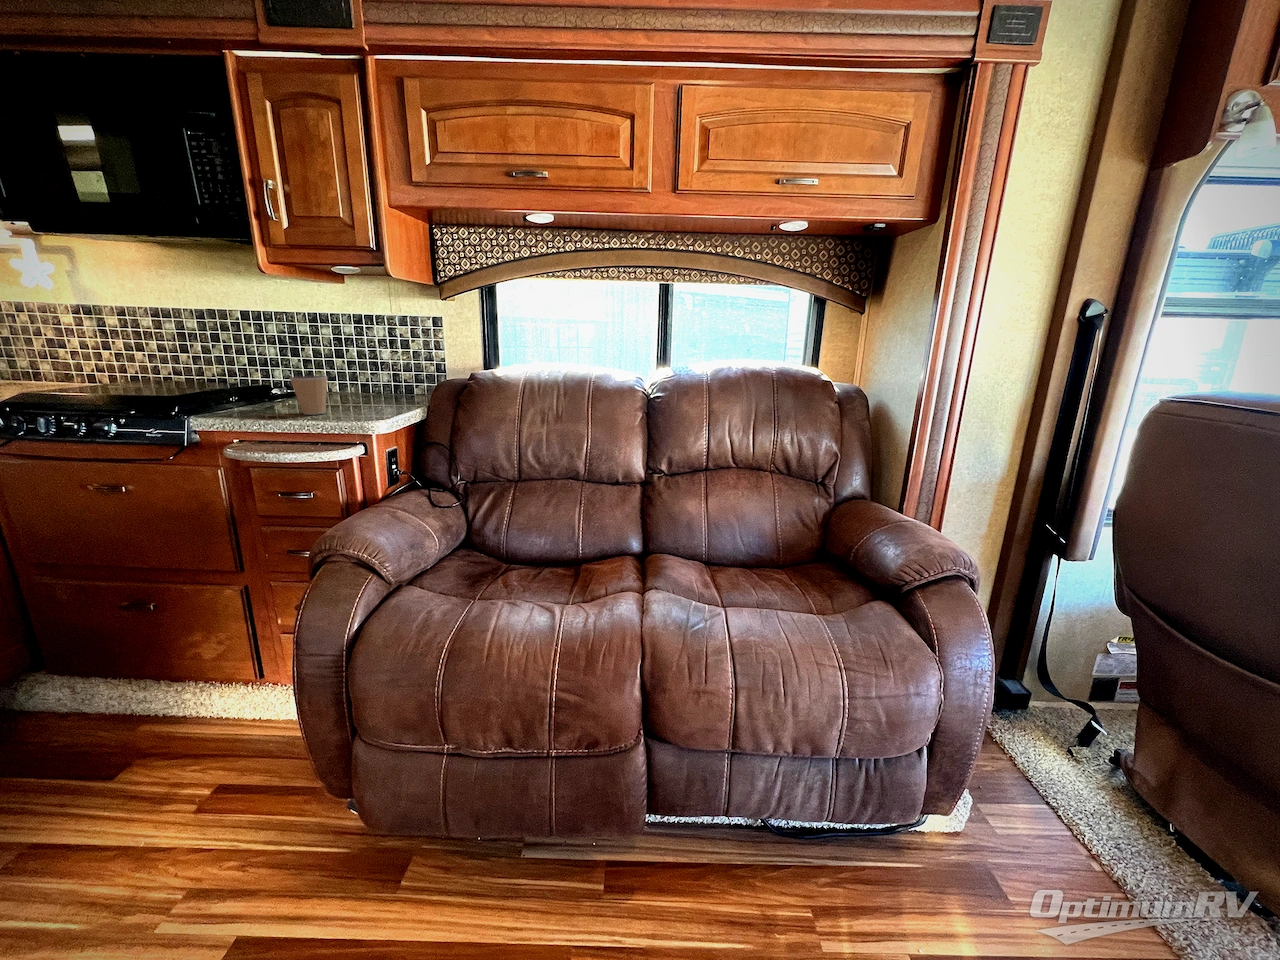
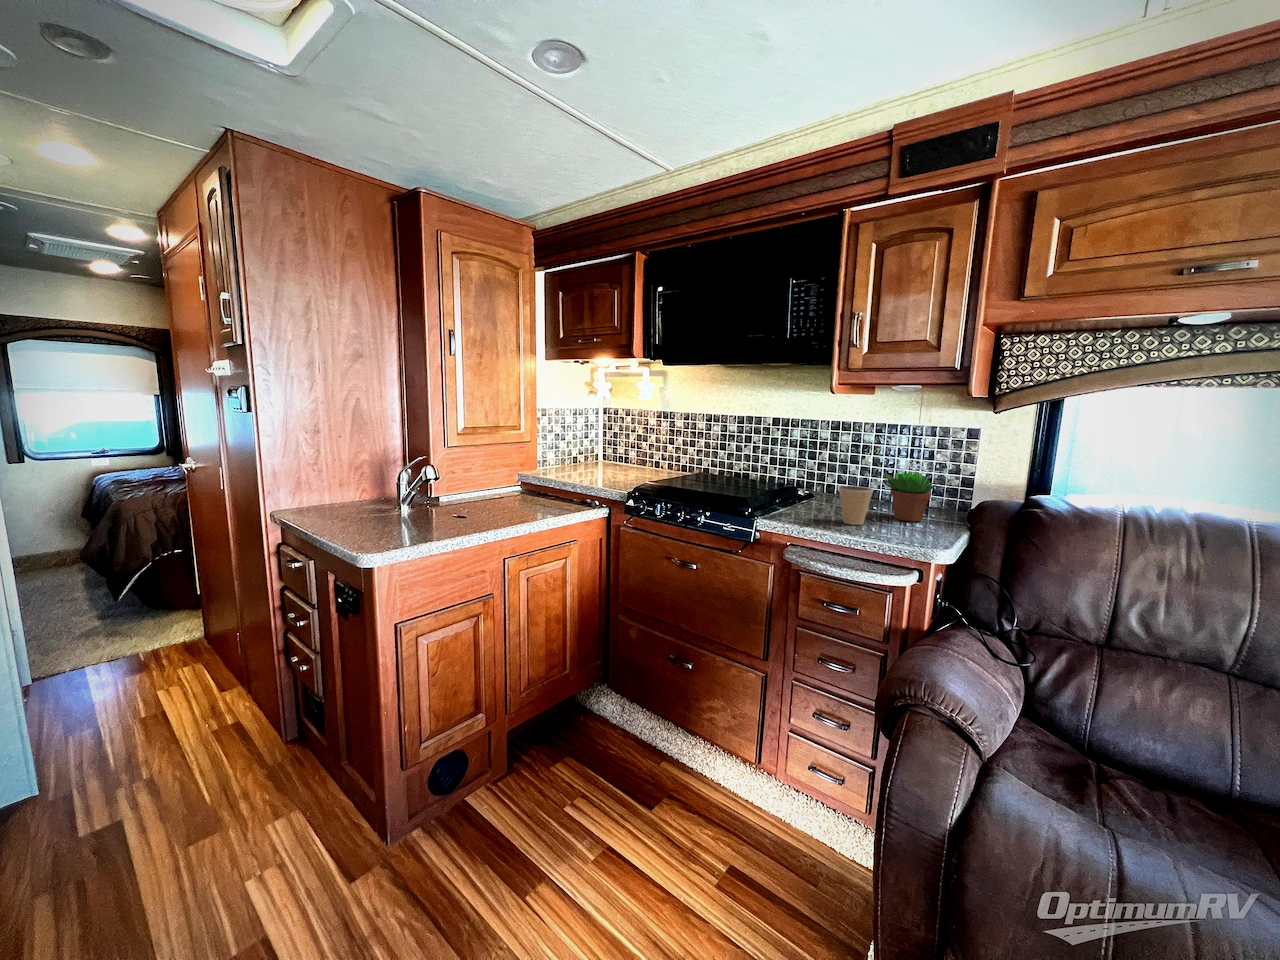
succulent plant: none [347,357,401,407] -> present [885,471,936,521]

